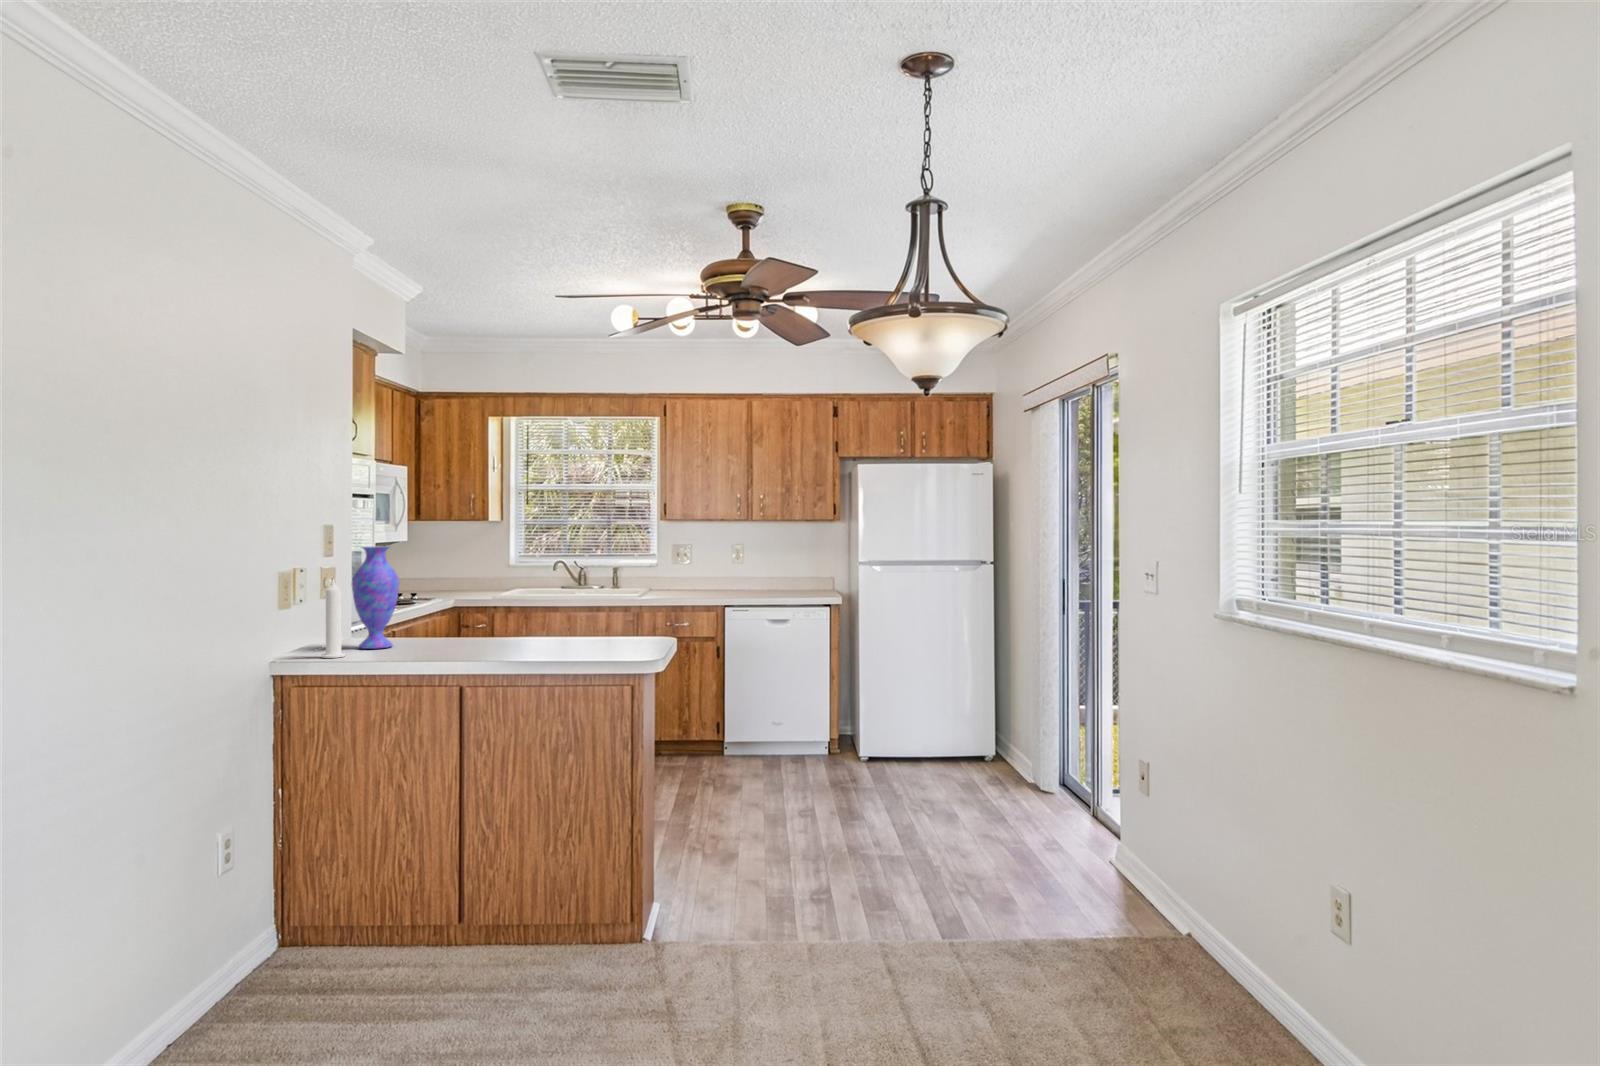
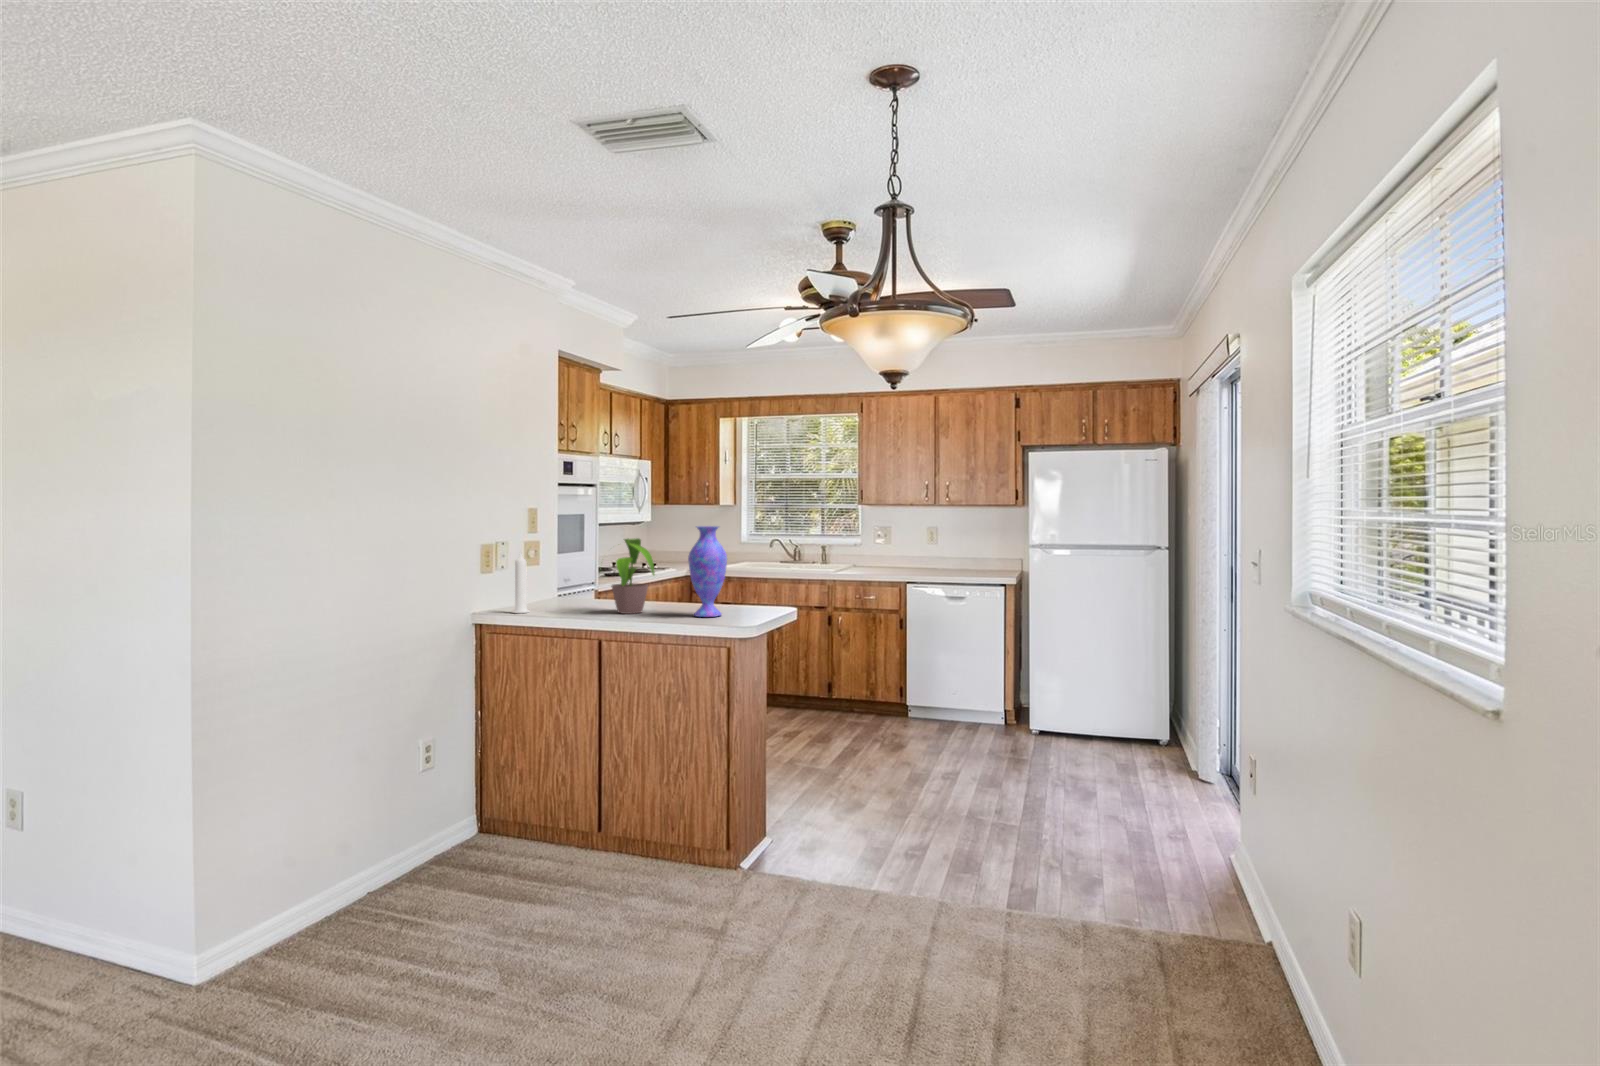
vase: present [352,547,399,649] -> present [688,526,727,617]
potted plant: none [439,559,523,652] -> present [611,538,655,614]

